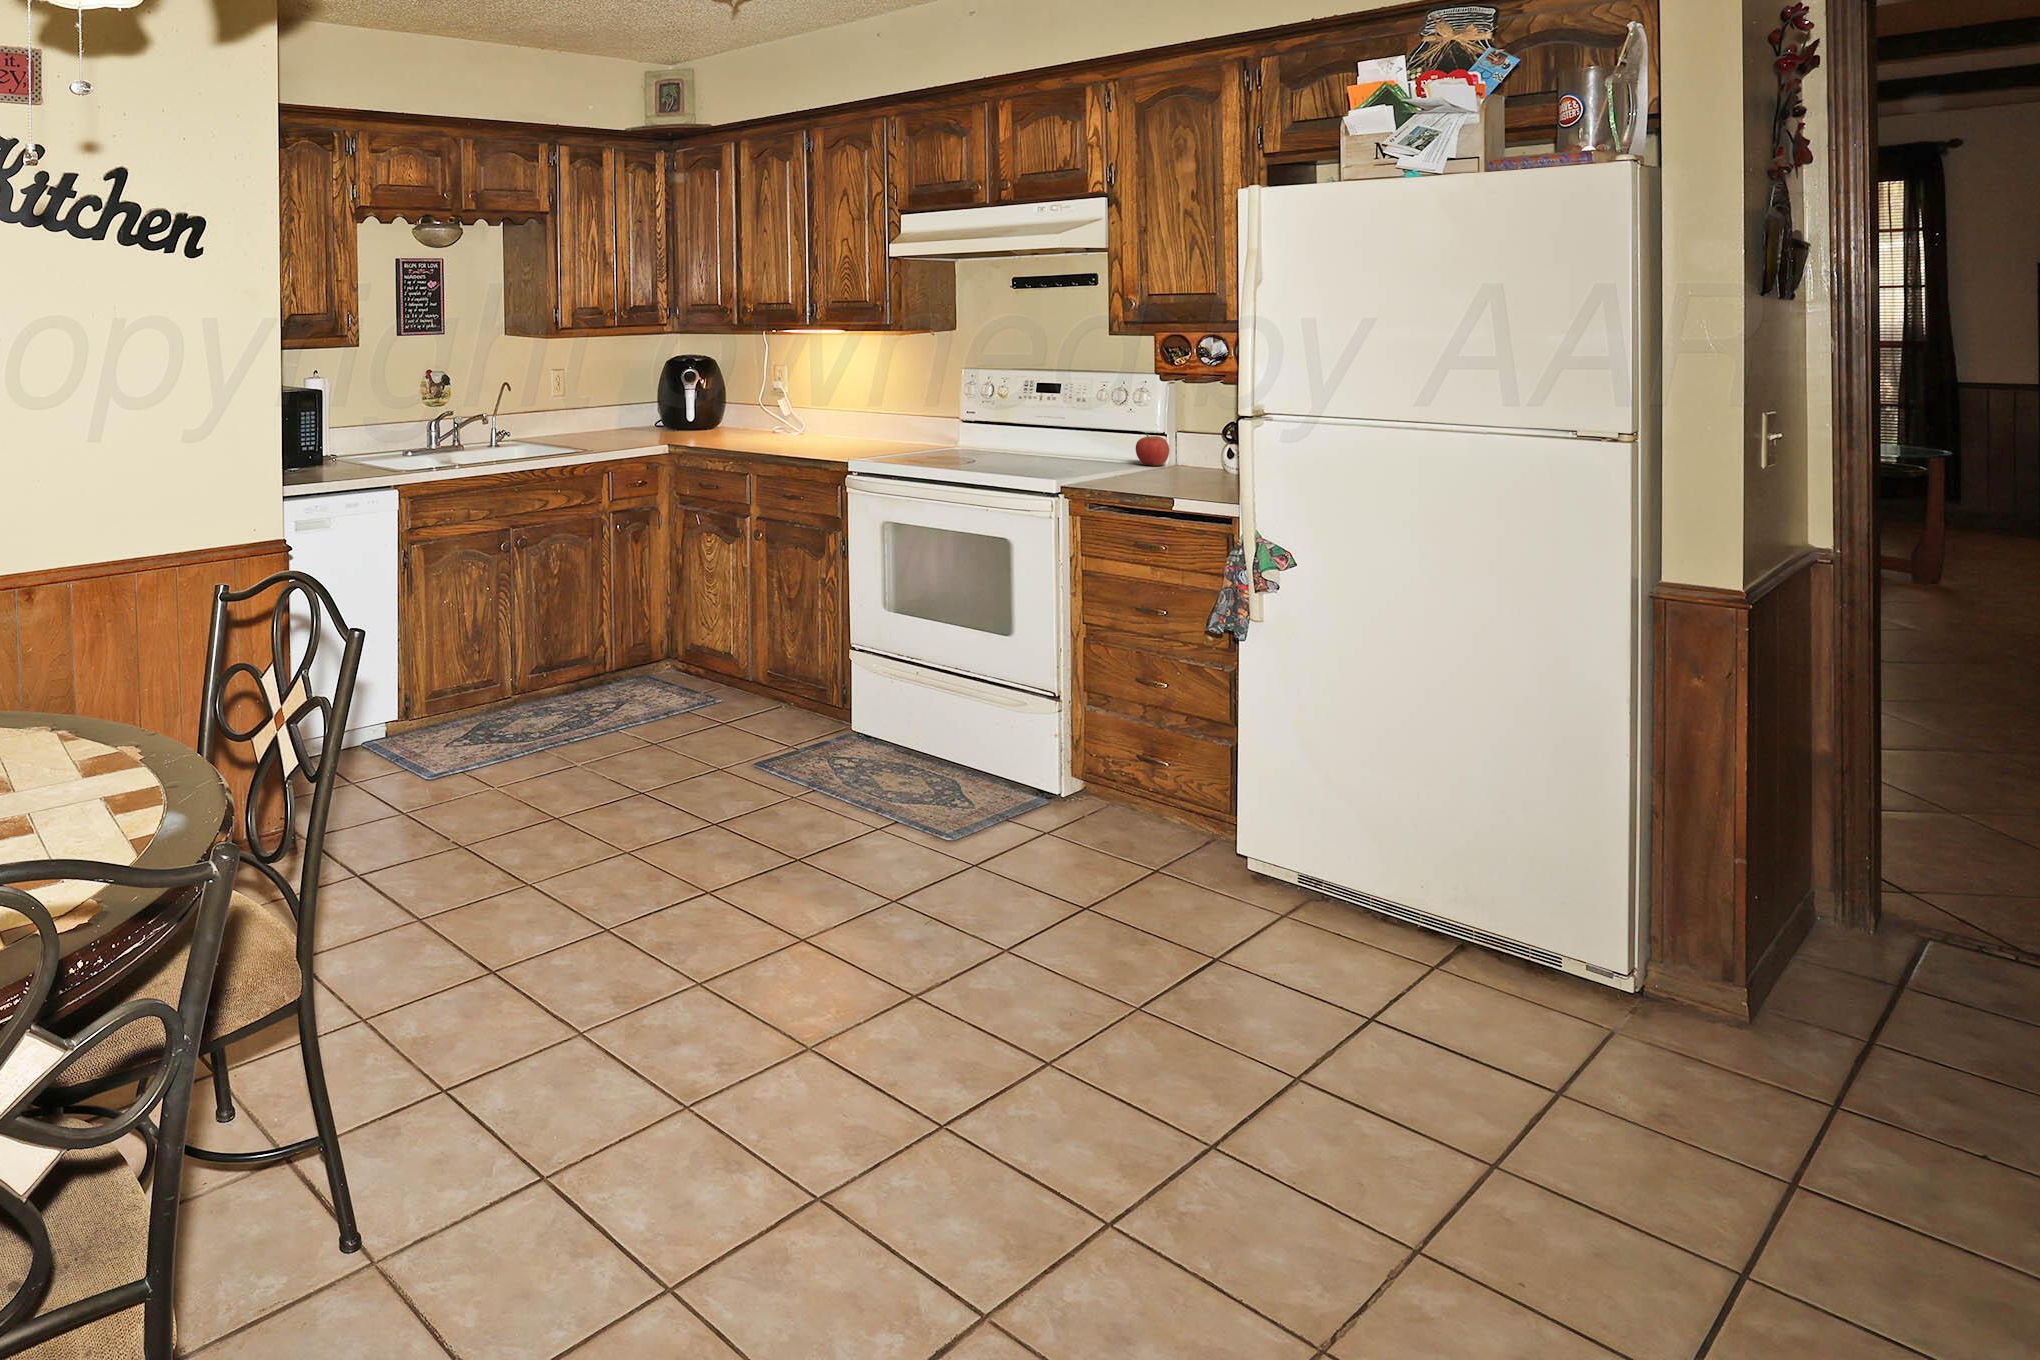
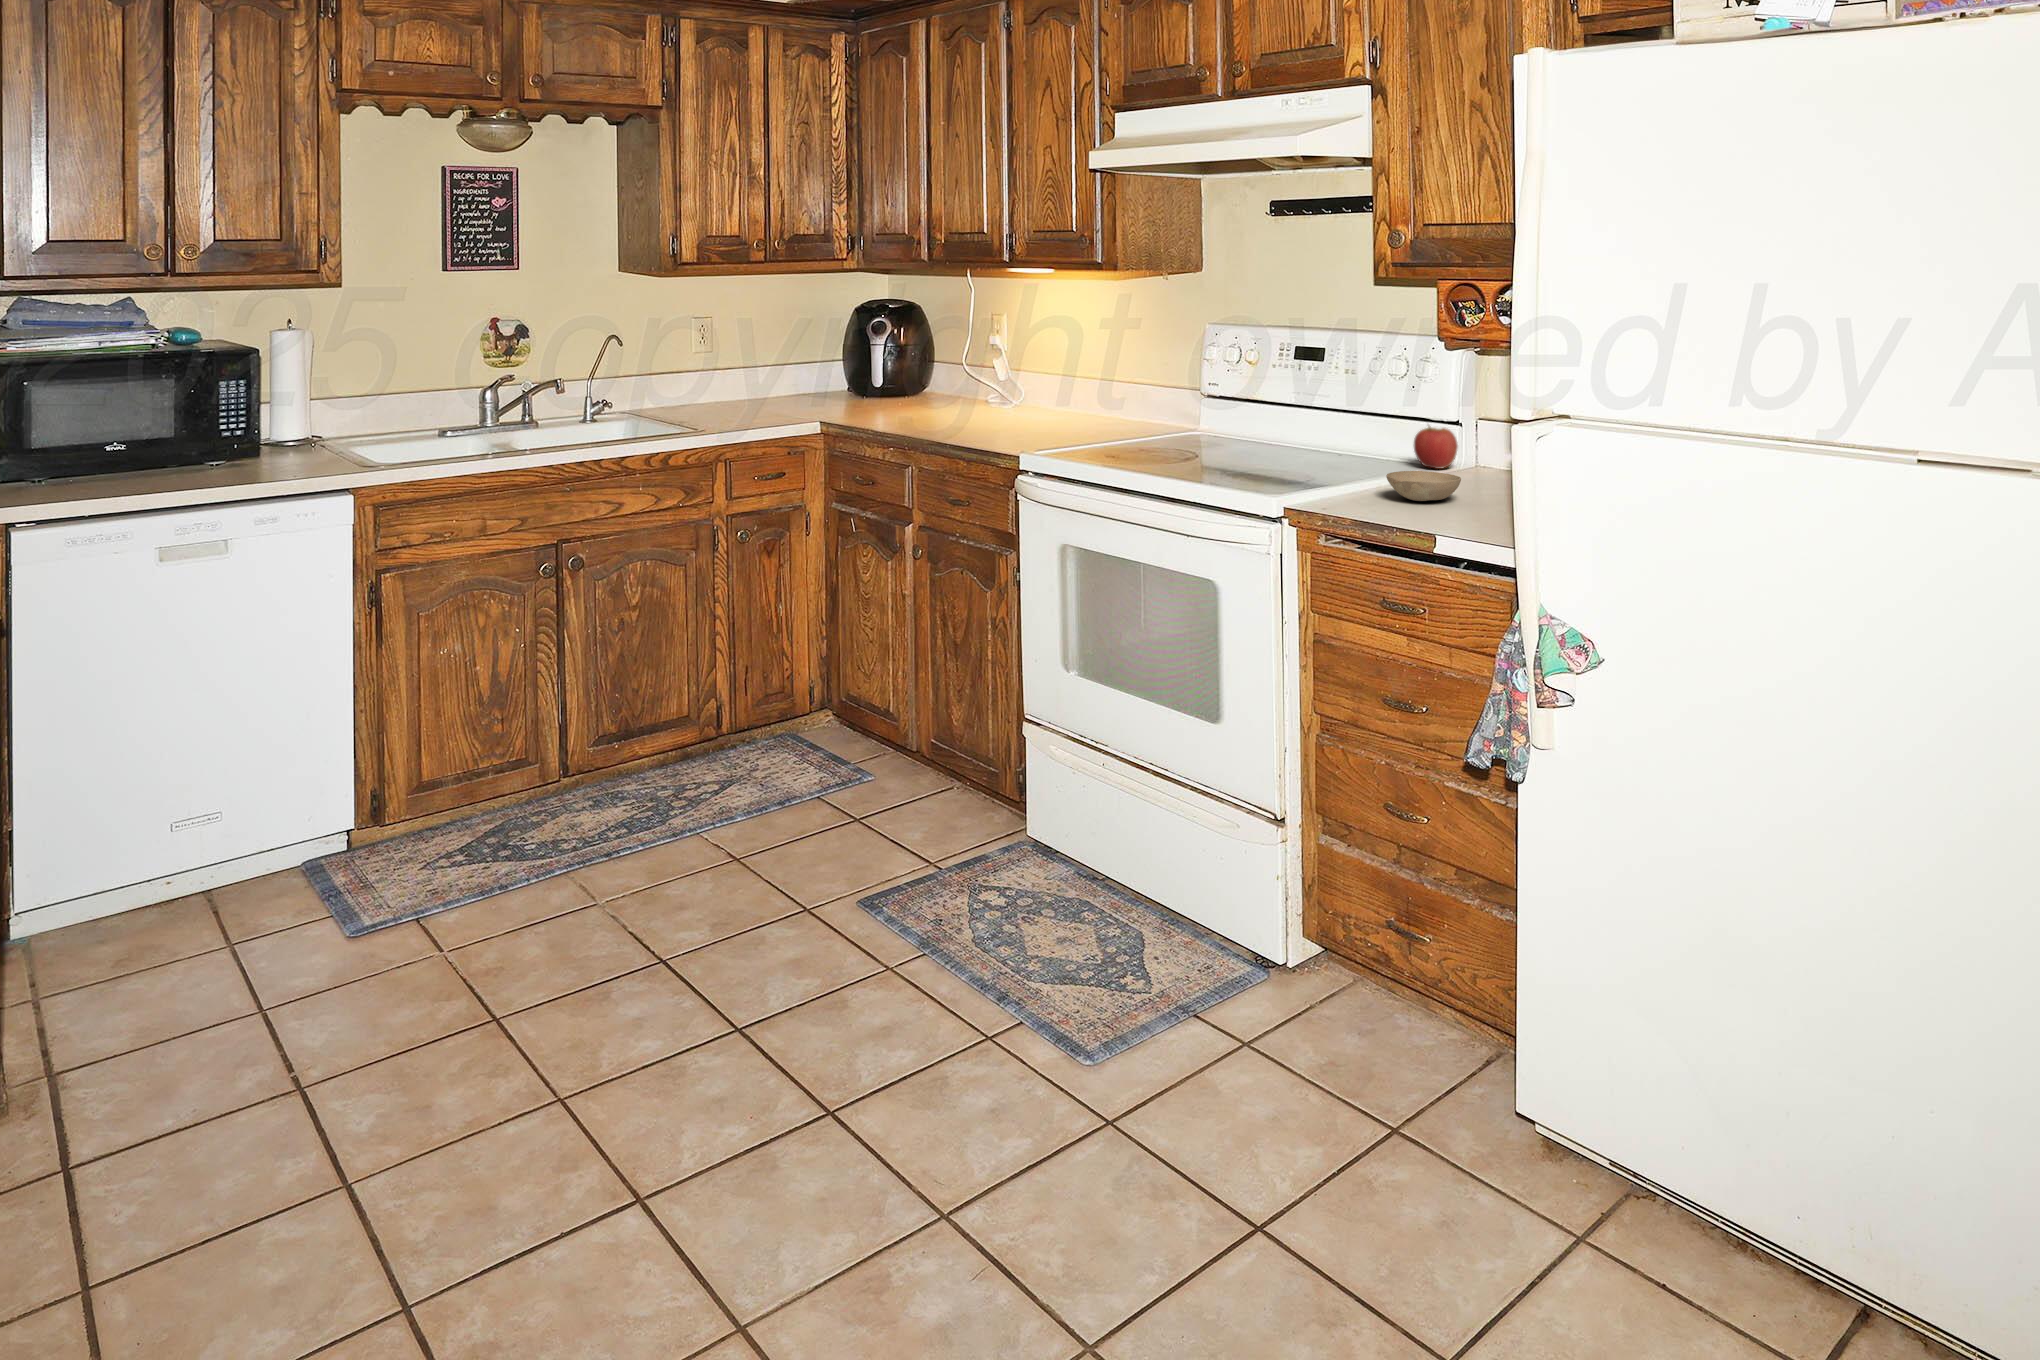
bowl: none [1128,463,1183,482] -> present [1386,471,1461,501]

